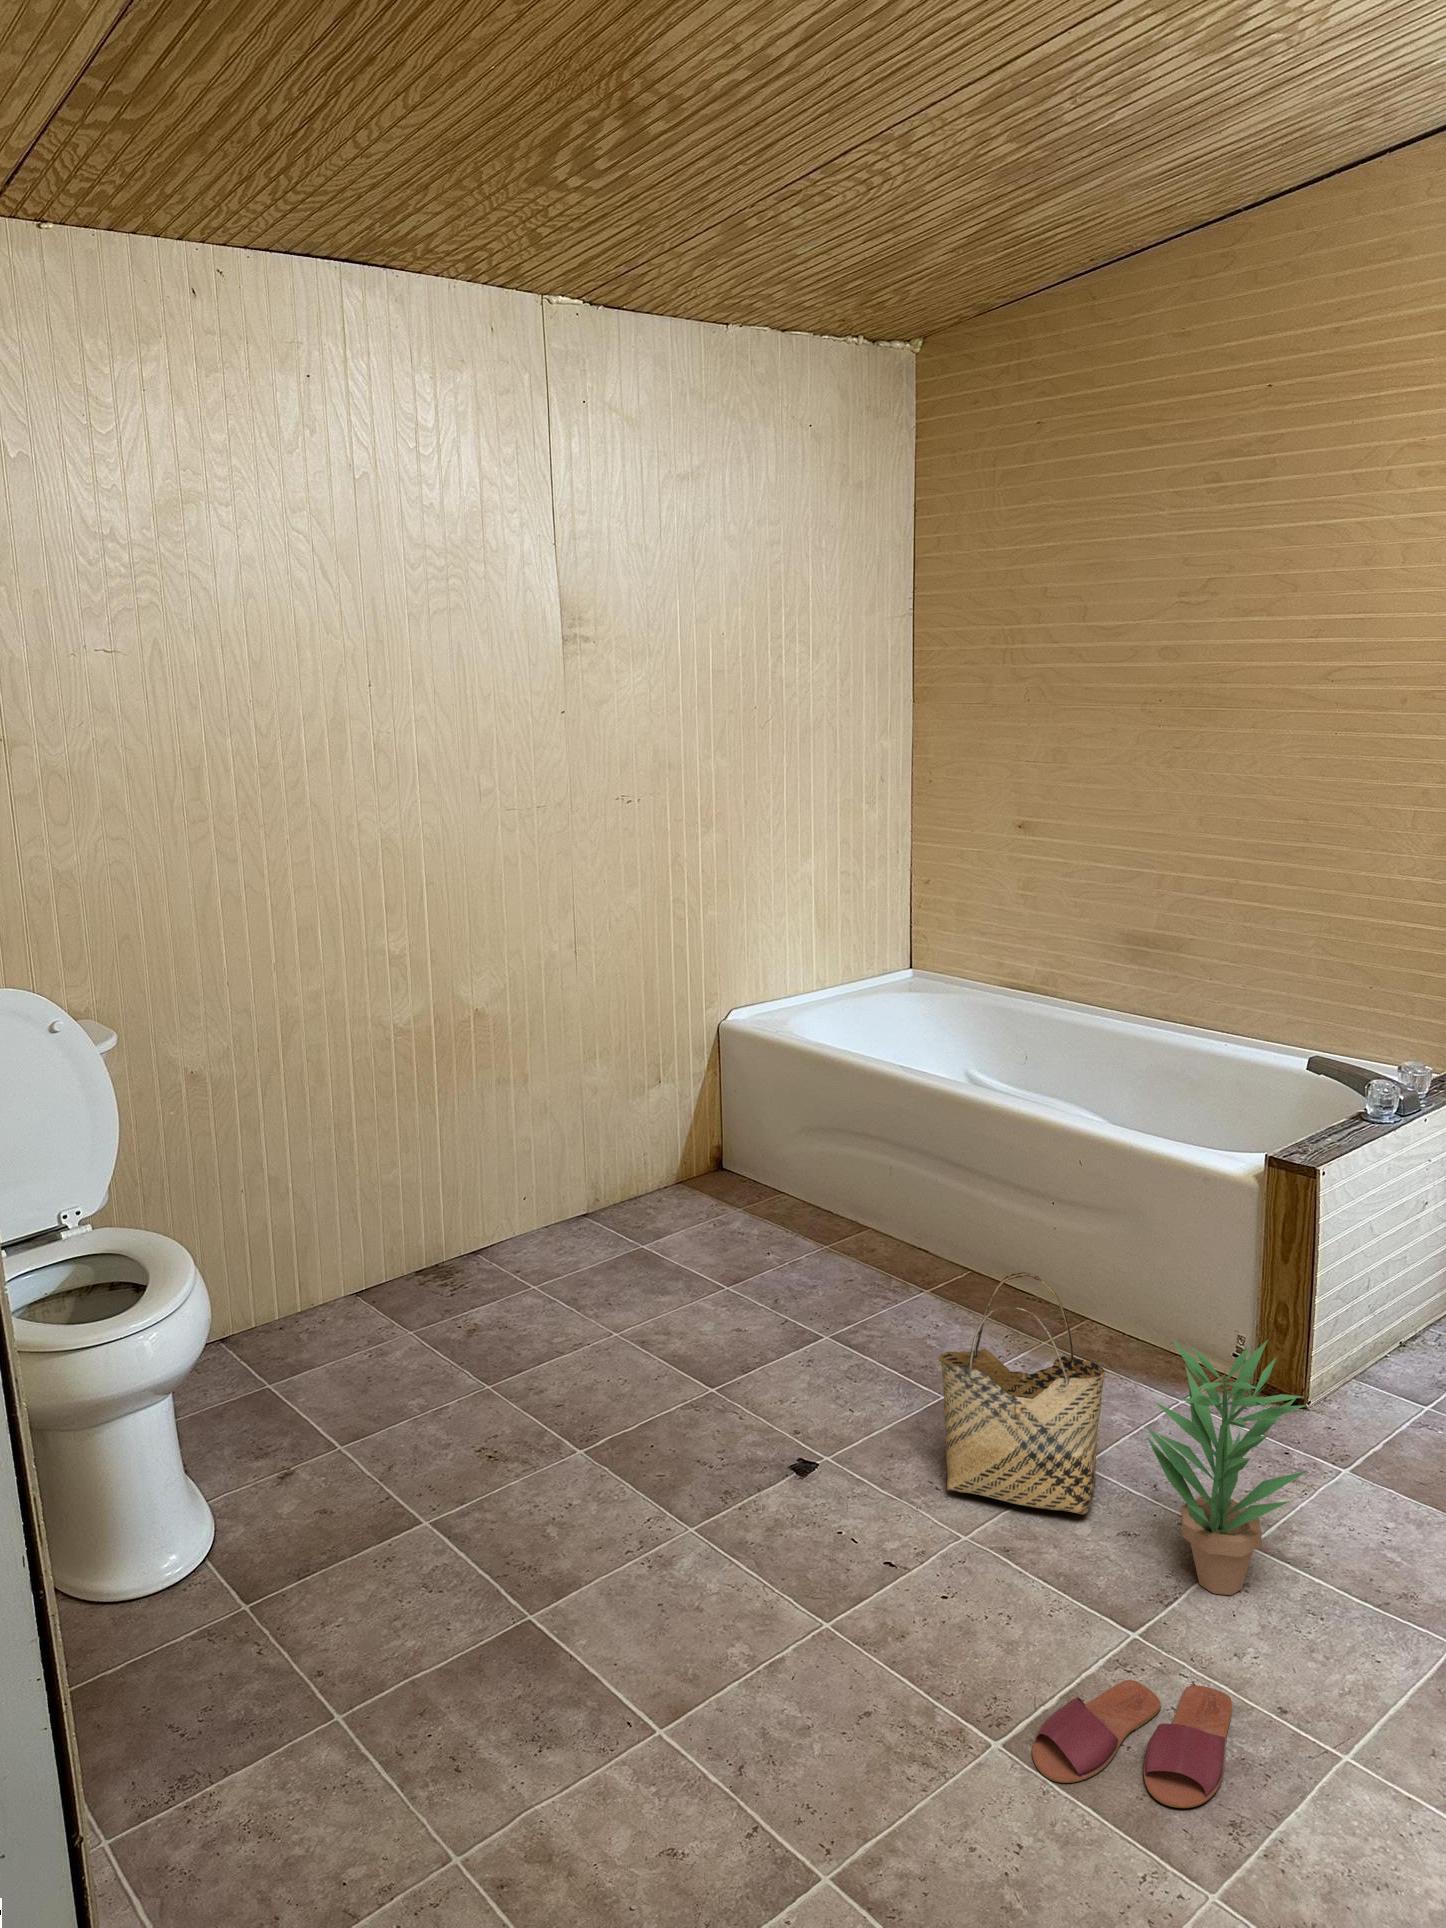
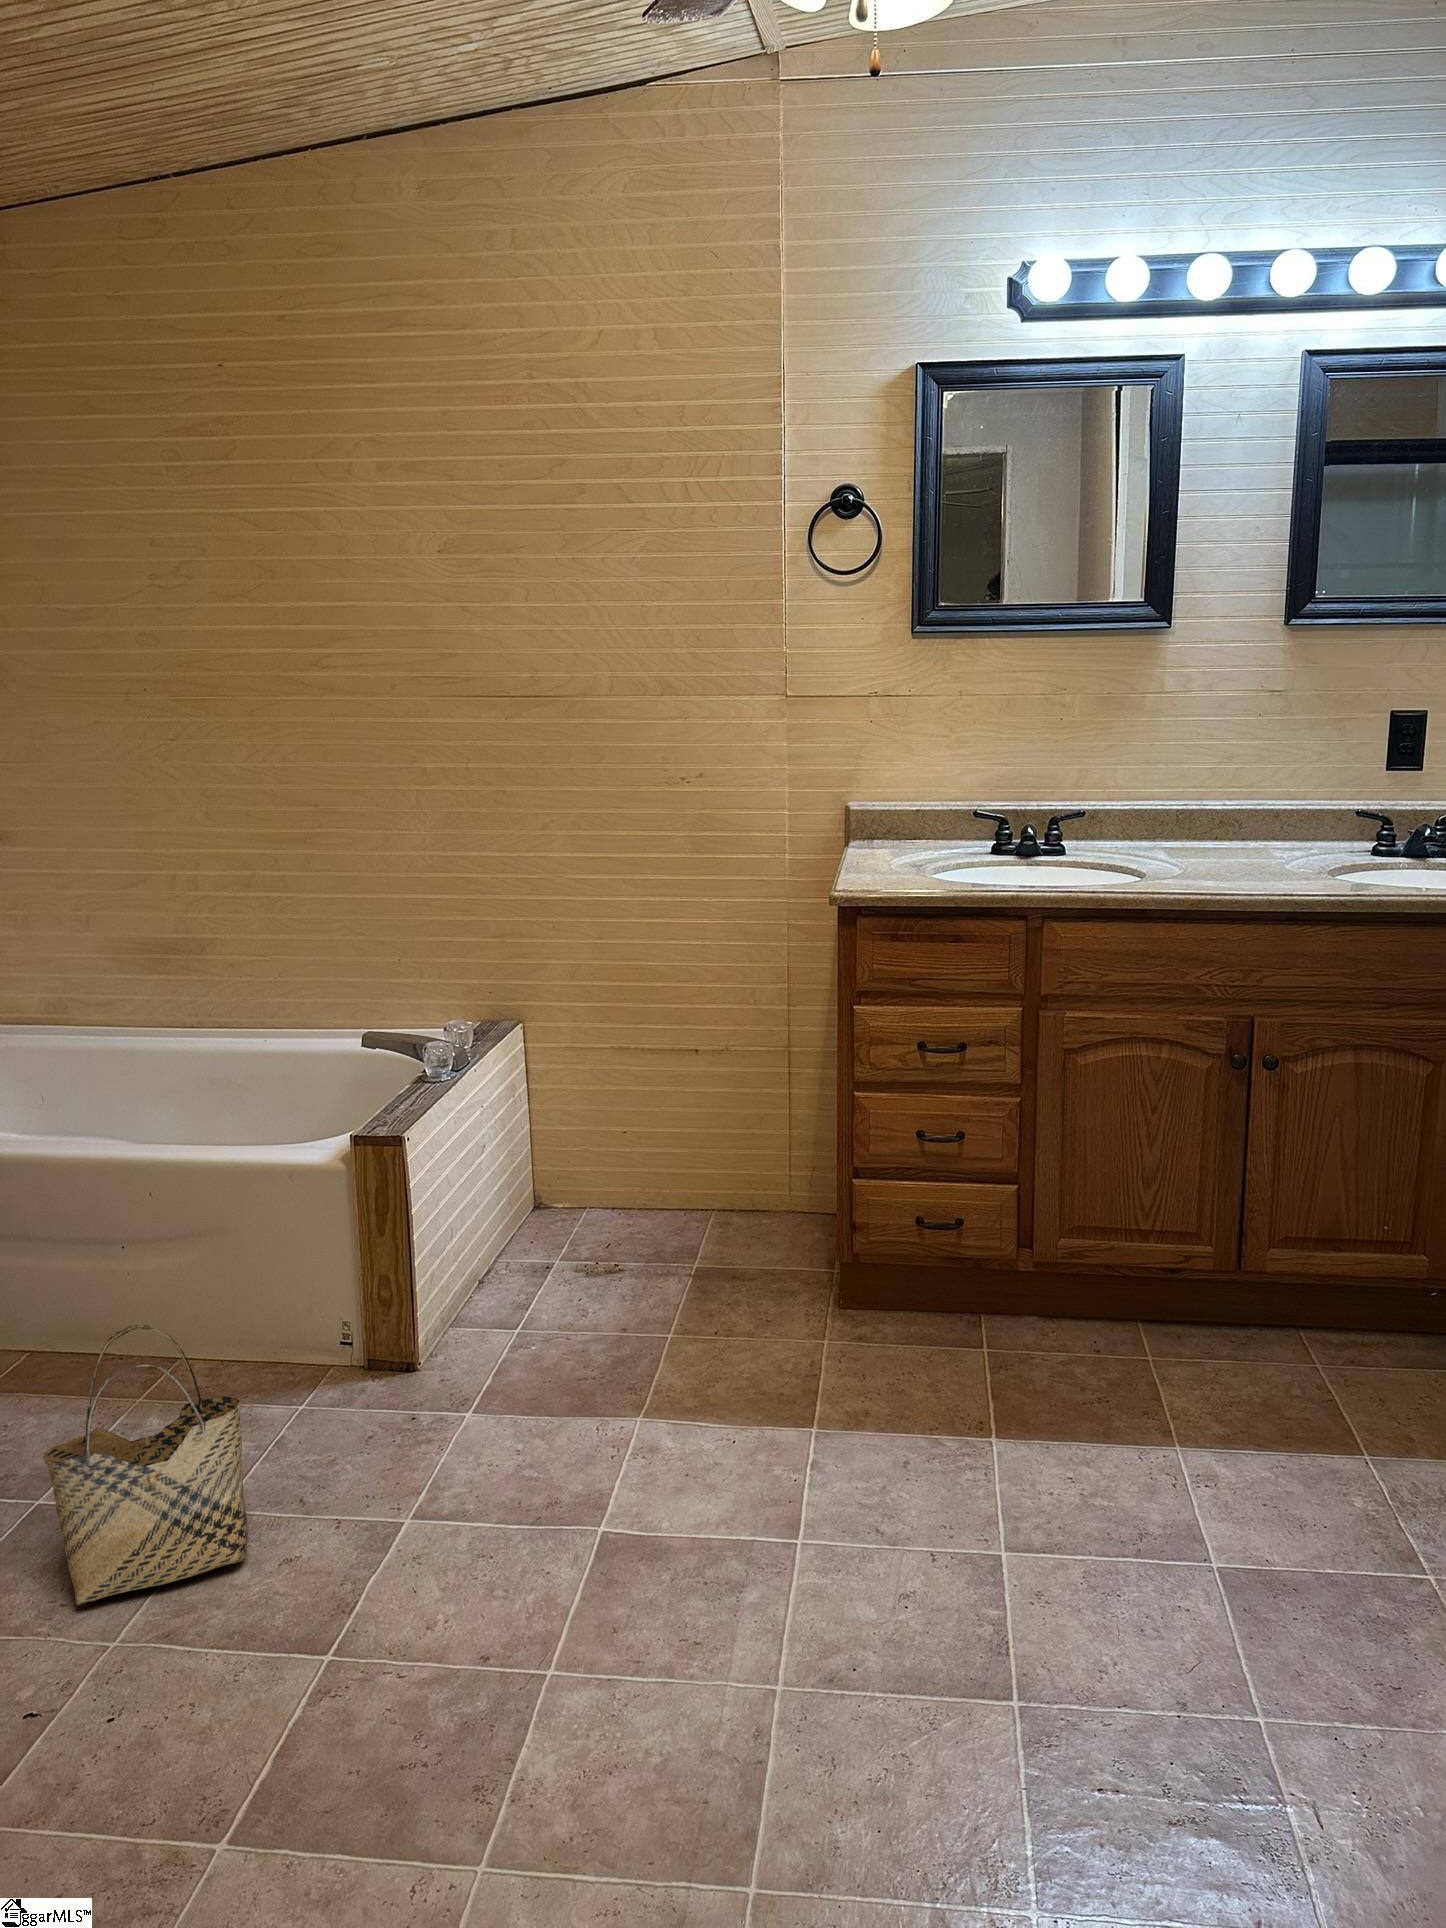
potted plant: present [1146,1340,1307,1595] -> none [297,1306,464,1578]
slippers: present [1032,1680,1232,1808] -> none [261,1667,454,1853]

